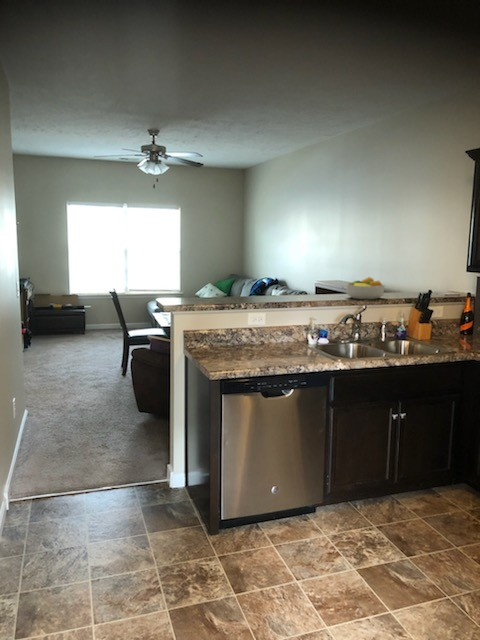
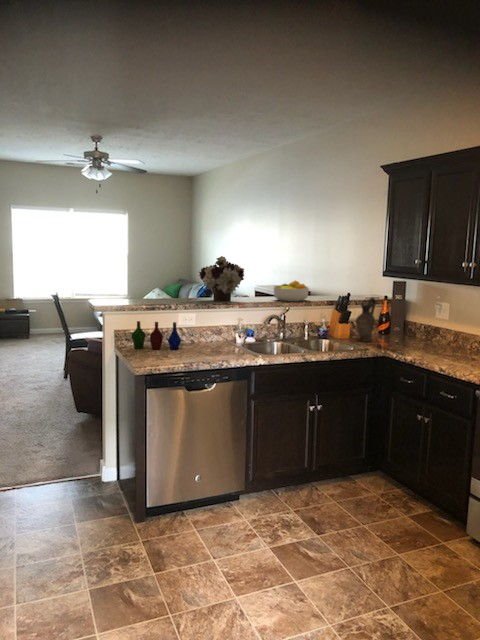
flower arrangement: none [268,252,317,300] -> present [199,256,244,302]
ceramic pitcher: none [438,295,459,343] -> present [356,297,376,342]
bottle: none [202,321,254,352] -> present [132,321,181,350]

